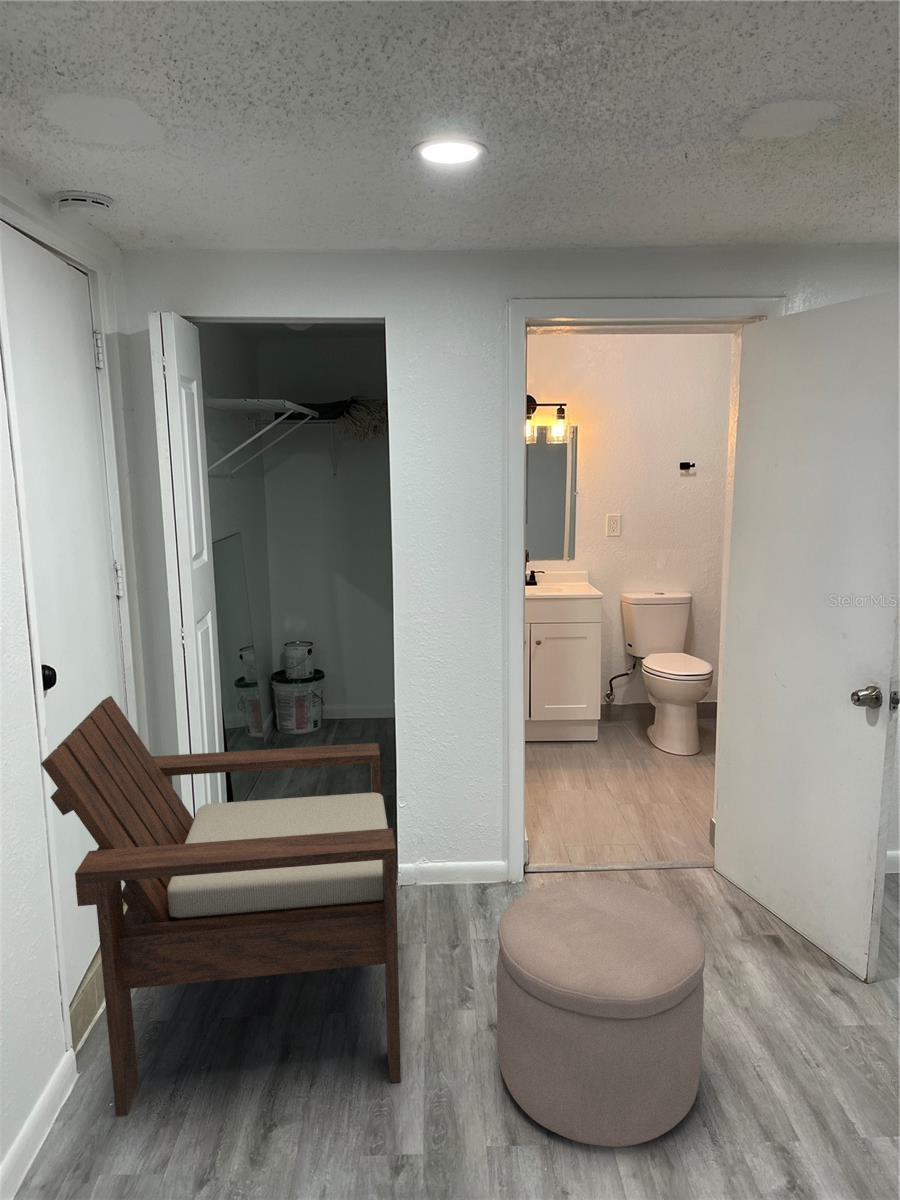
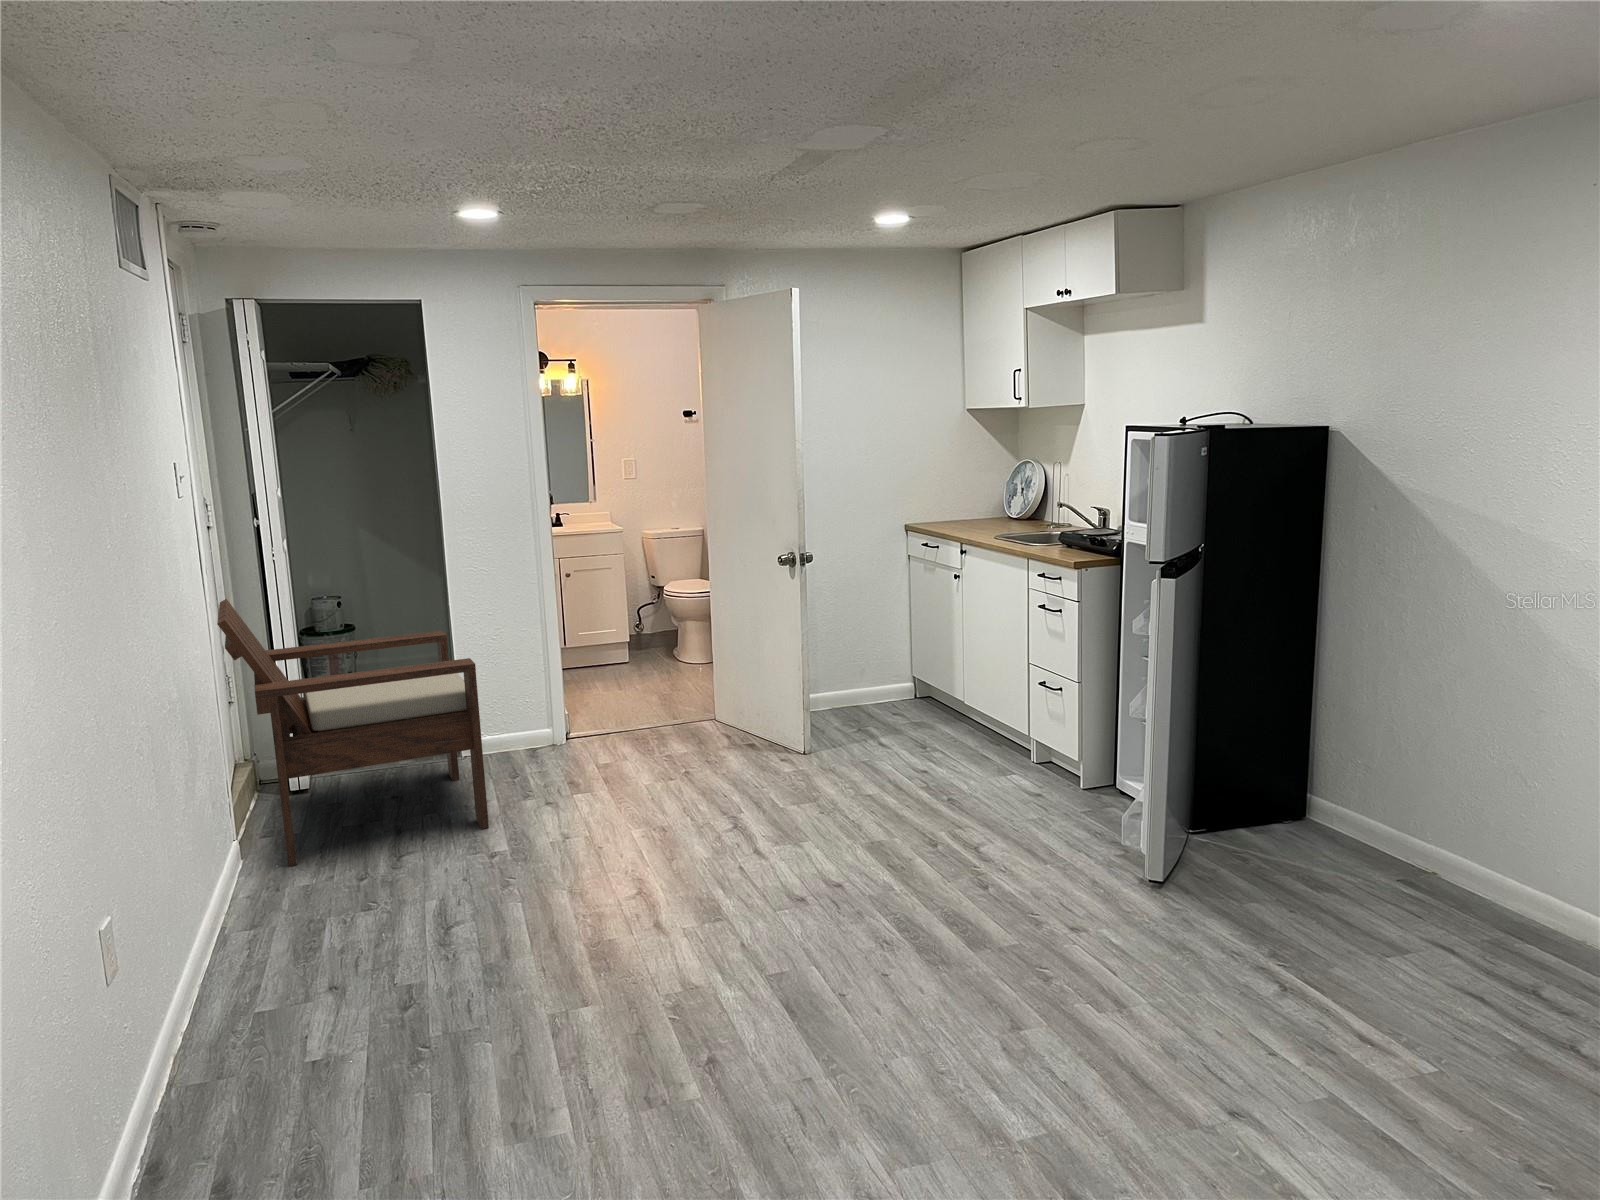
ottoman: present [496,879,705,1147] -> none [547,691,684,828]

